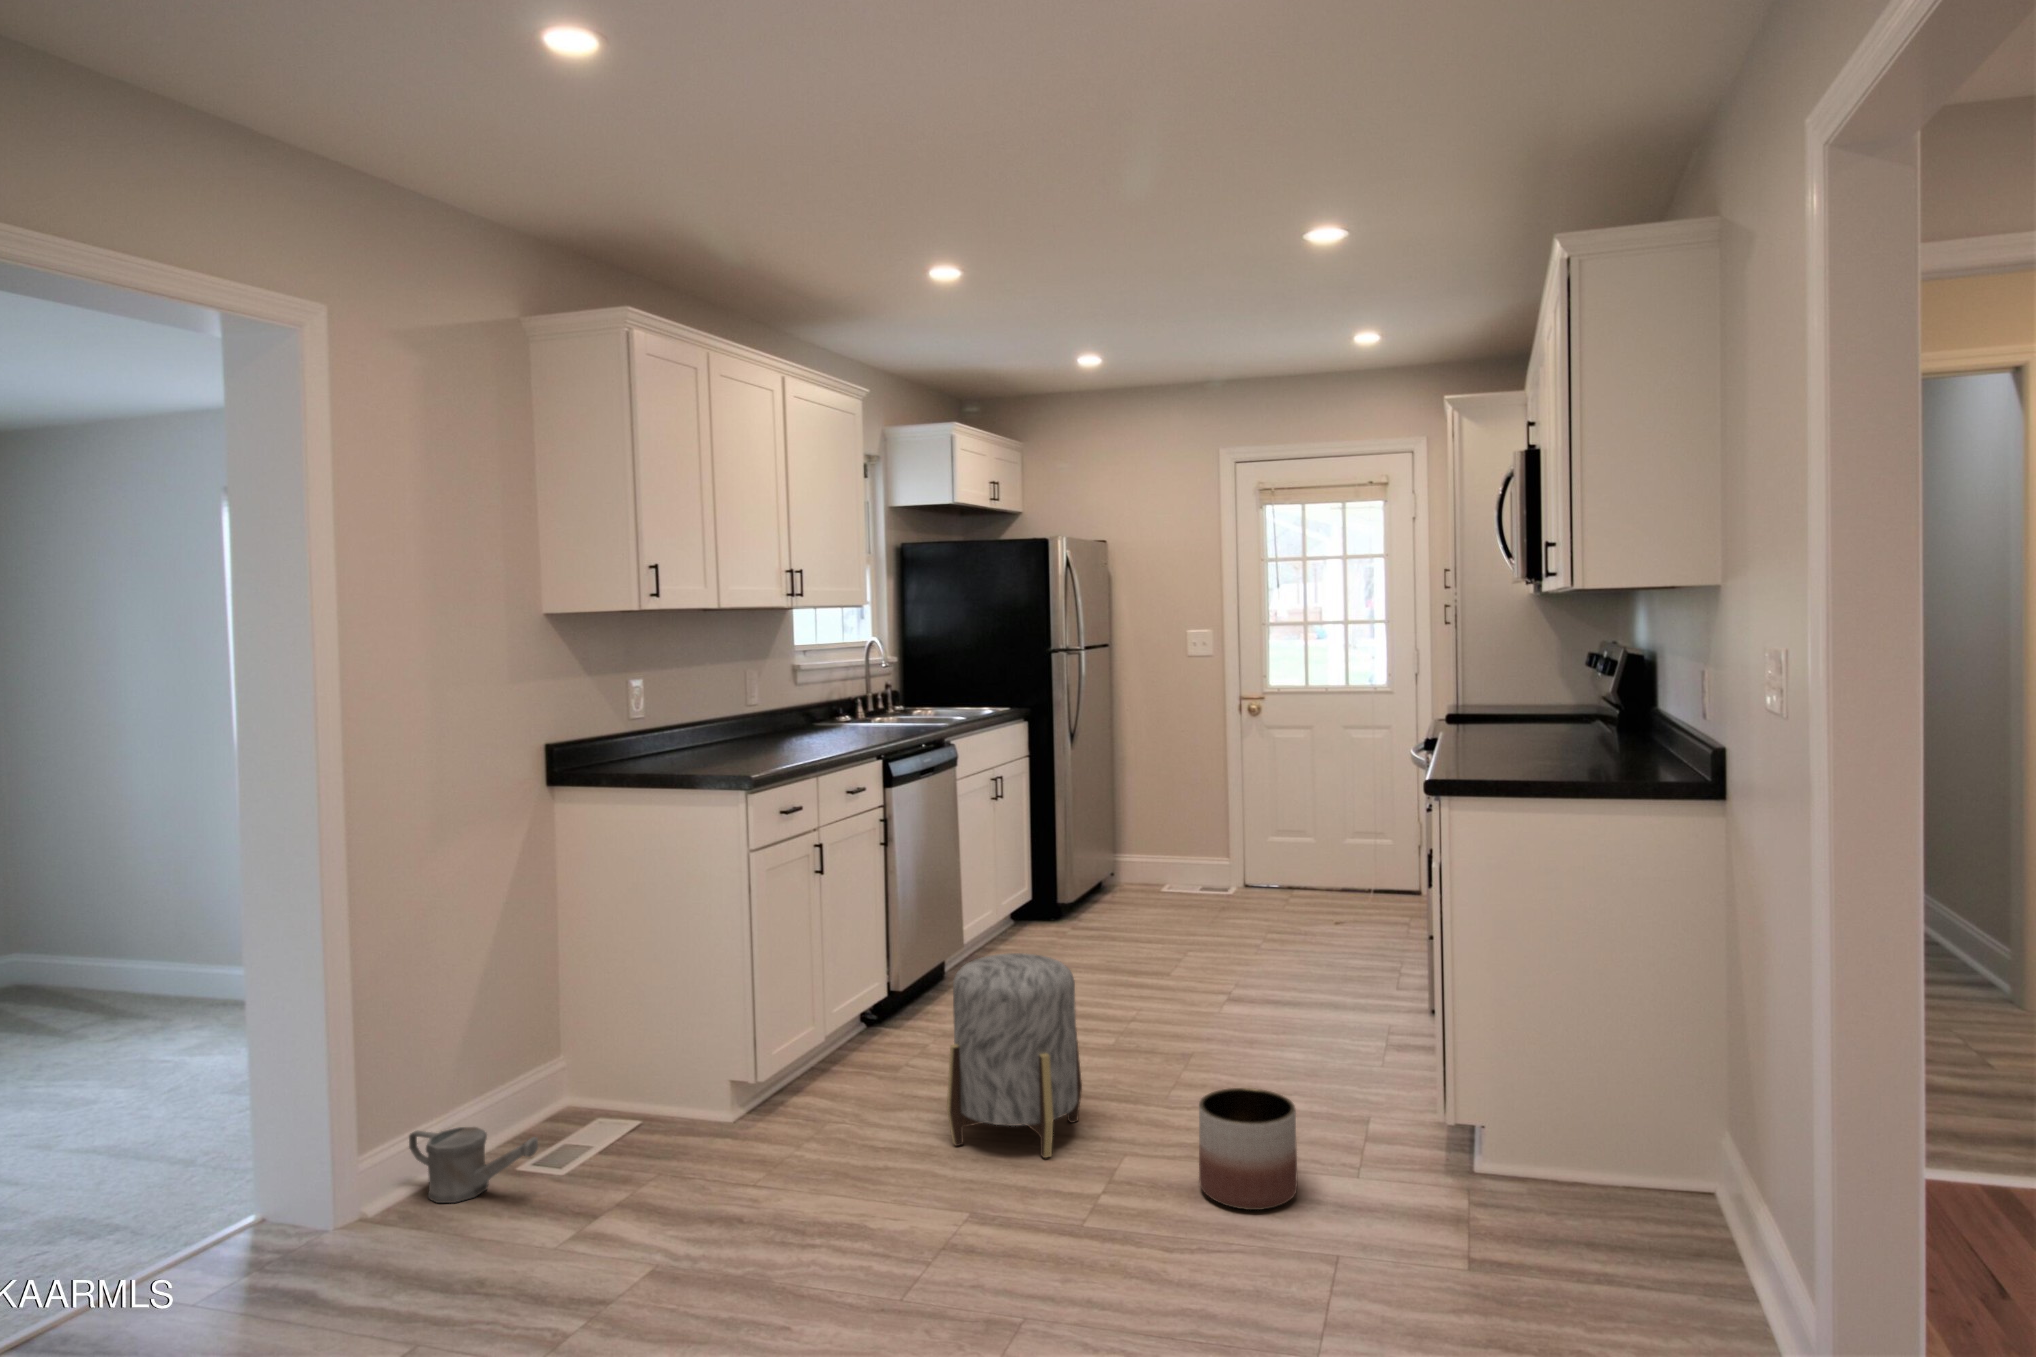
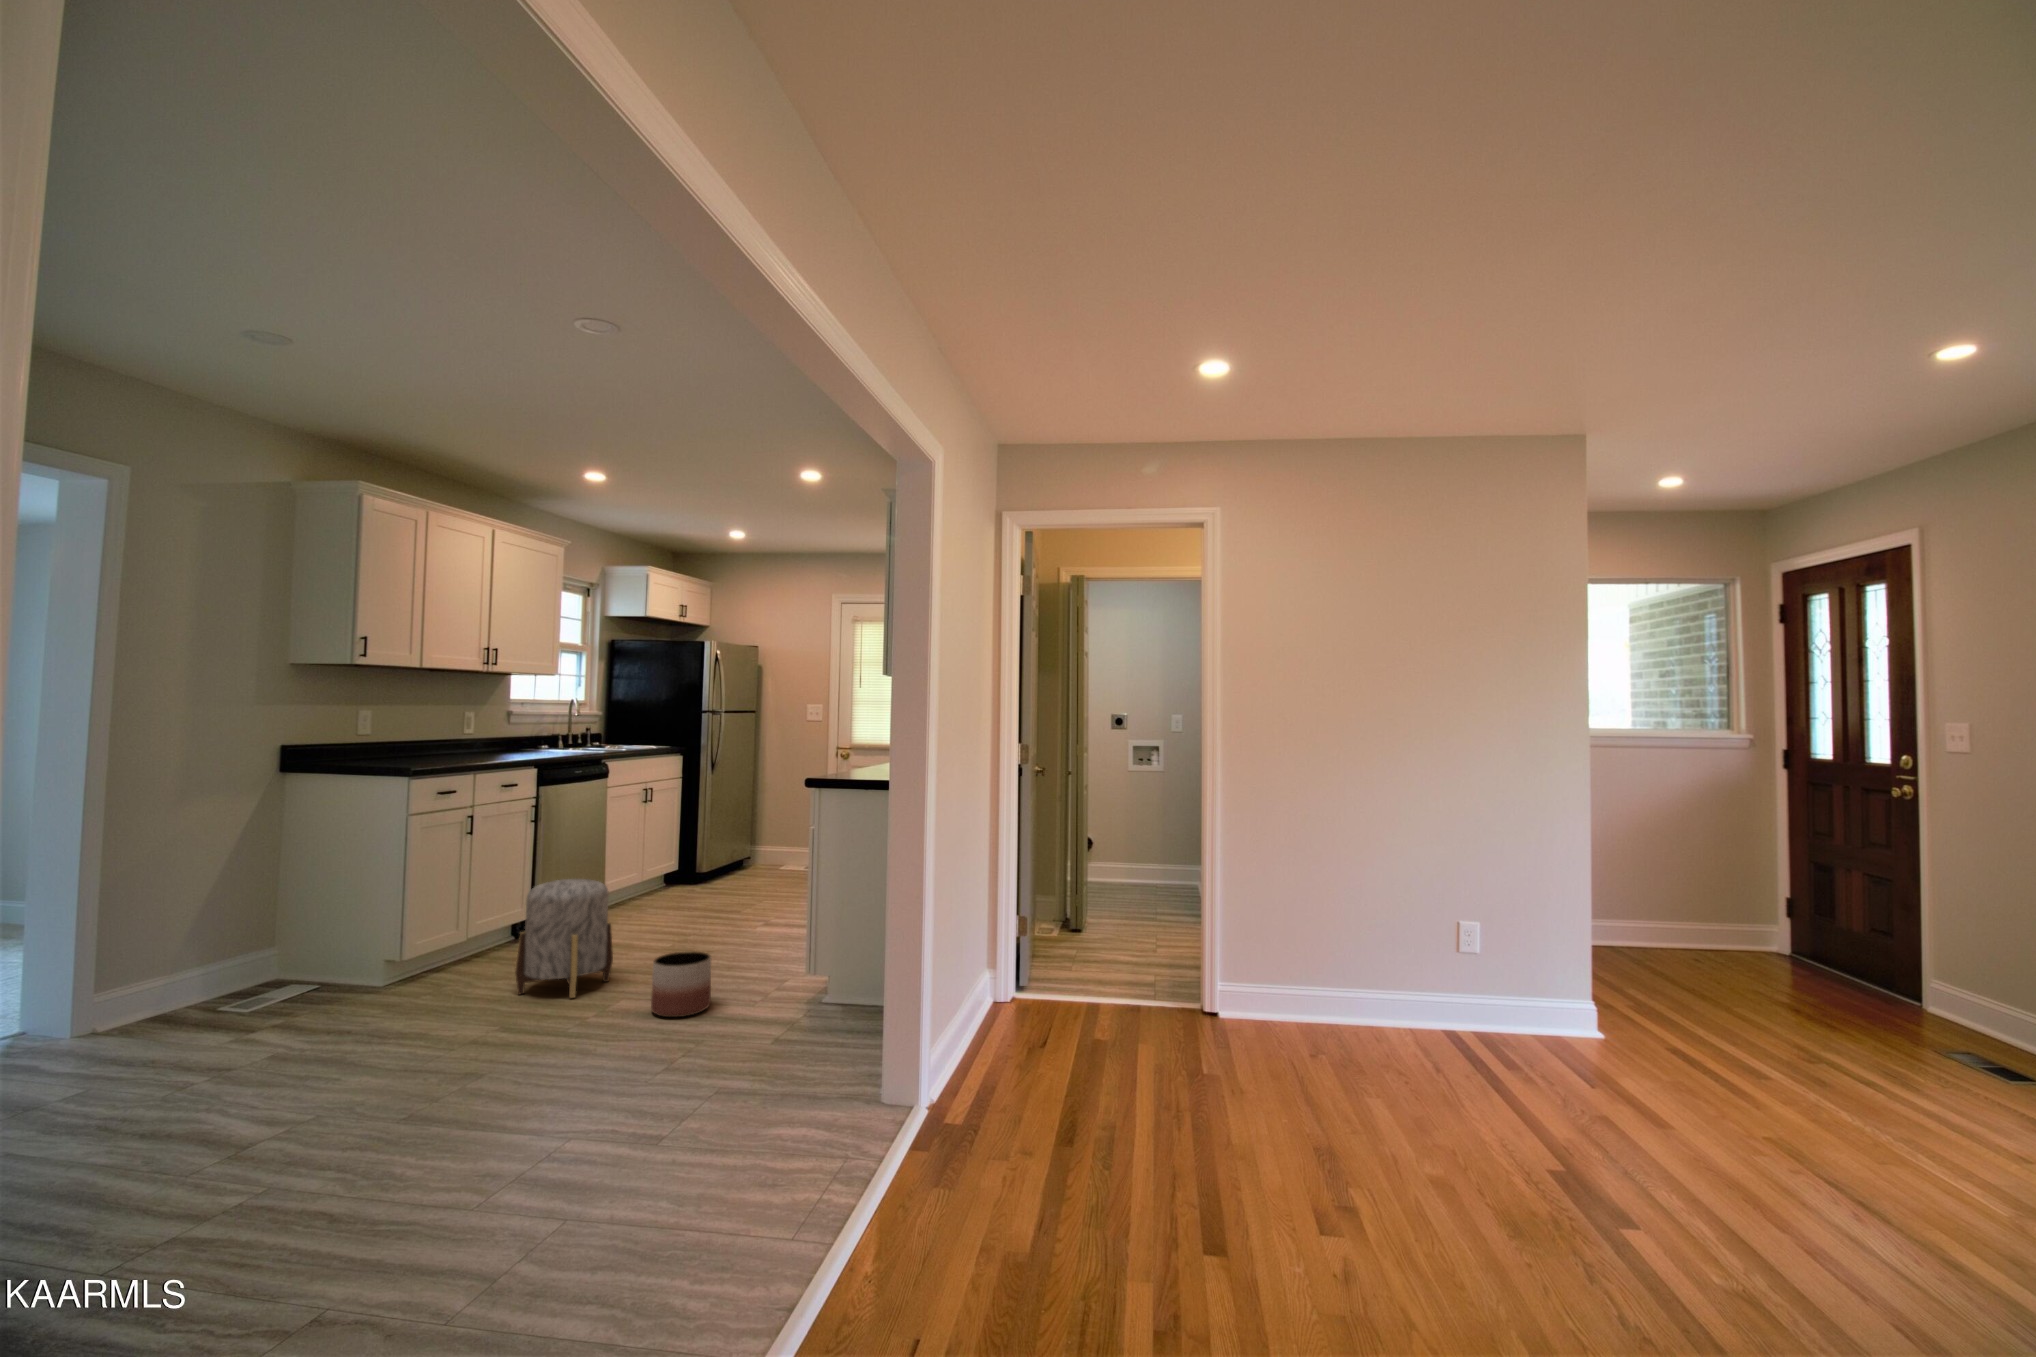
watering can: present [409,1127,538,1203] -> none [121,986,213,1033]

